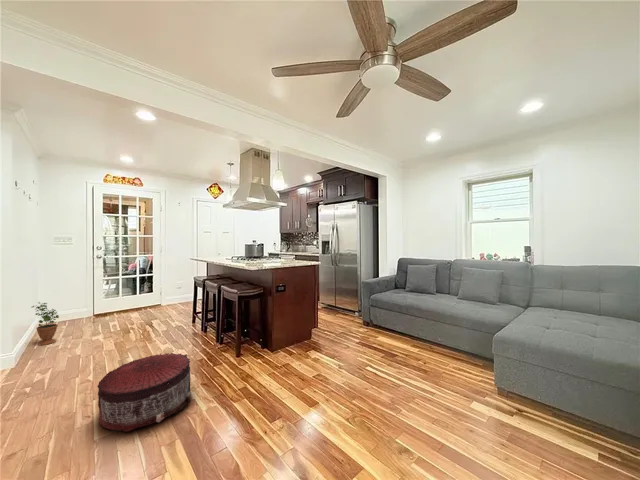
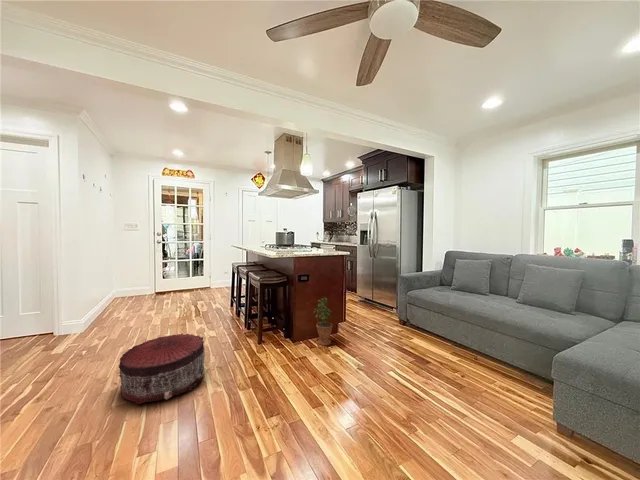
potted plant: present [32,302,59,345] -> present [314,297,332,345]

